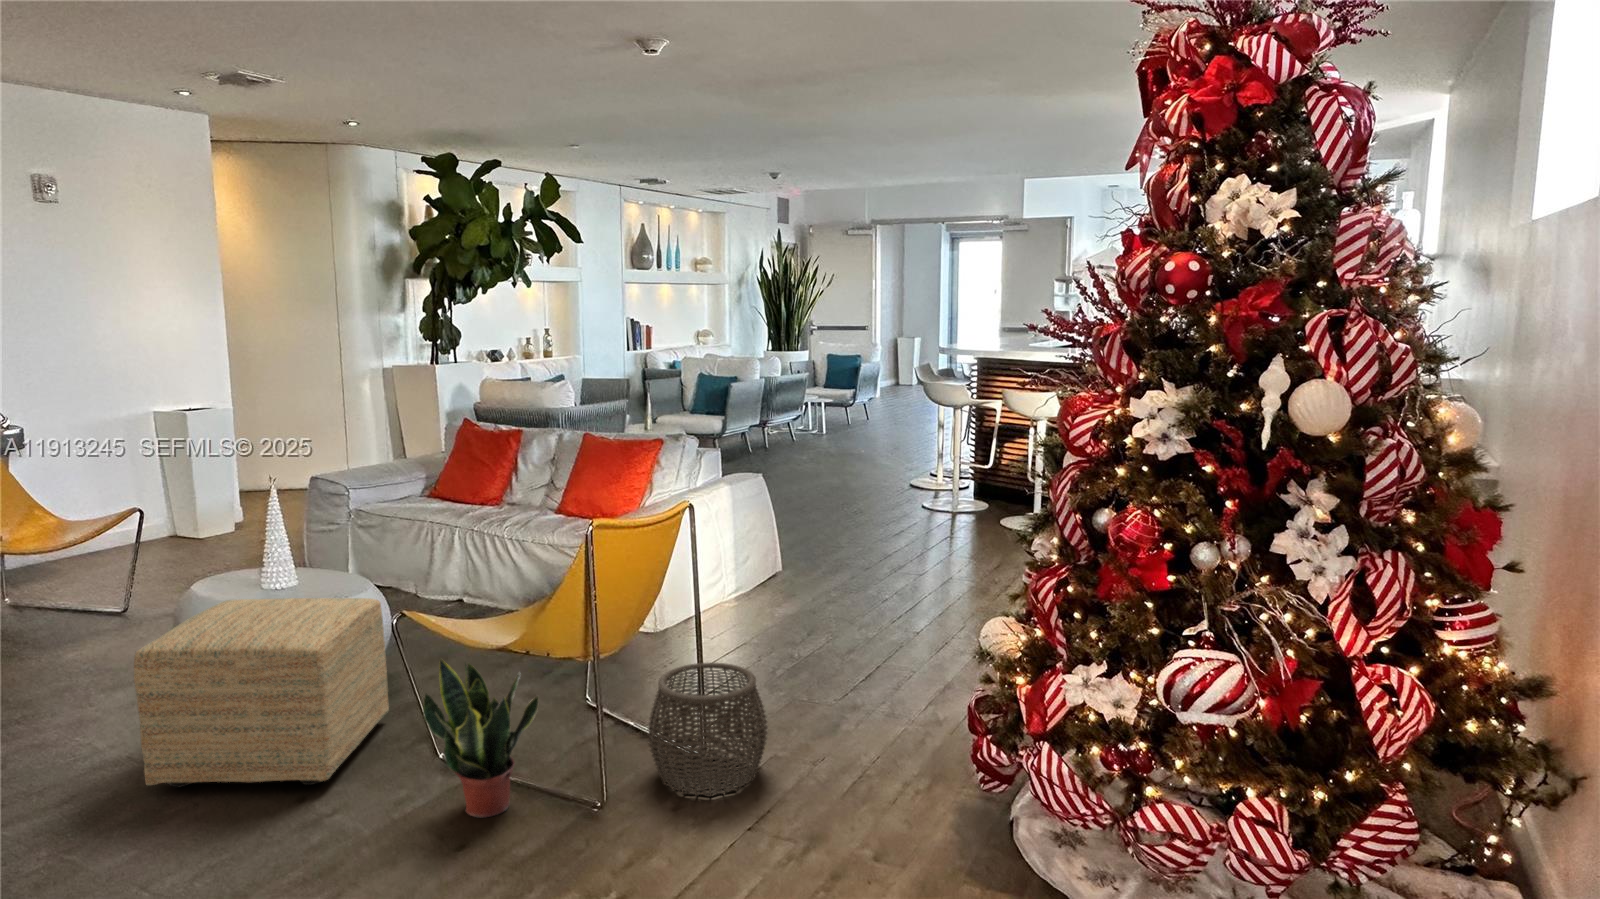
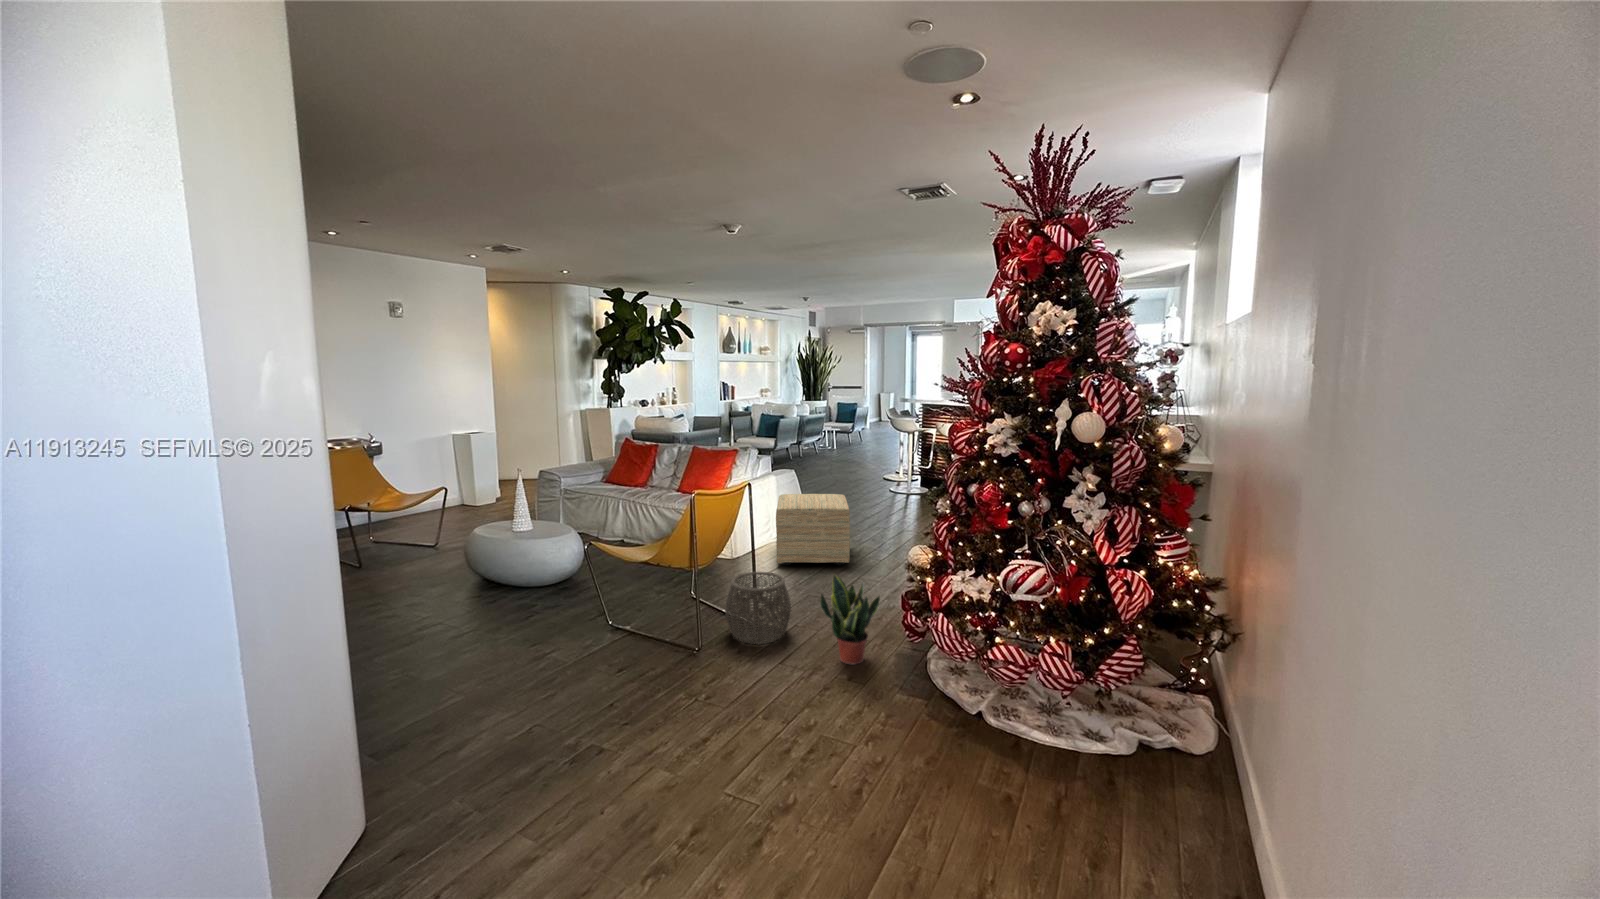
ottoman: present [134,598,389,788] -> present [776,494,850,565]
potted plant: present [423,659,539,817] -> present [820,574,880,665]

